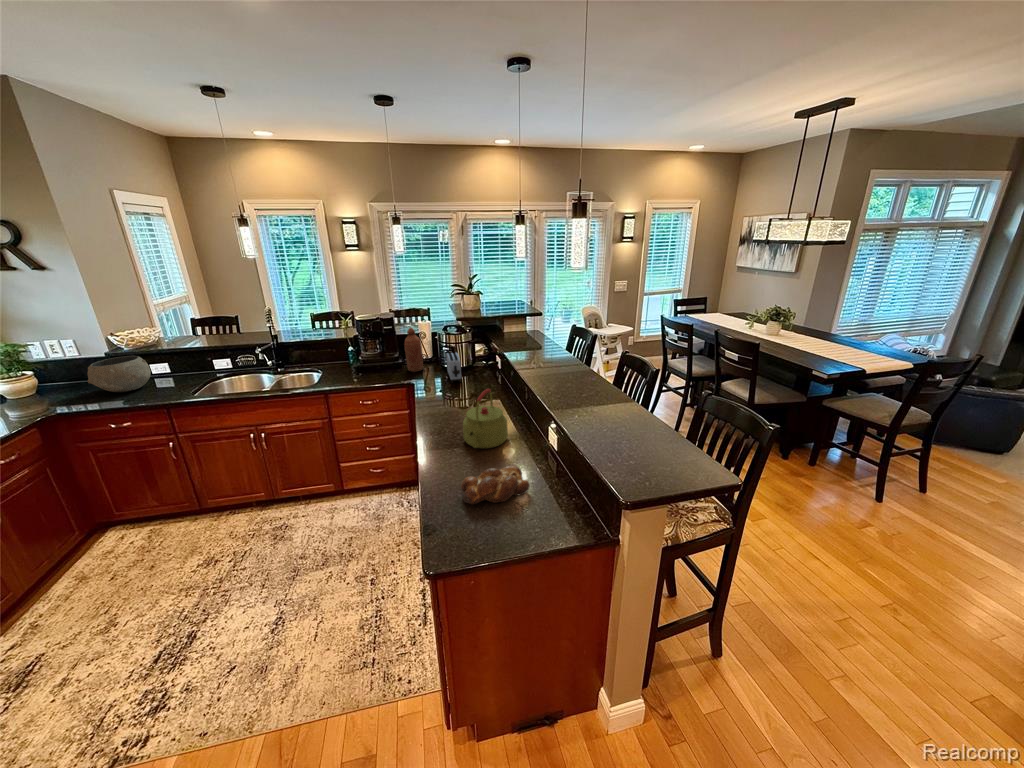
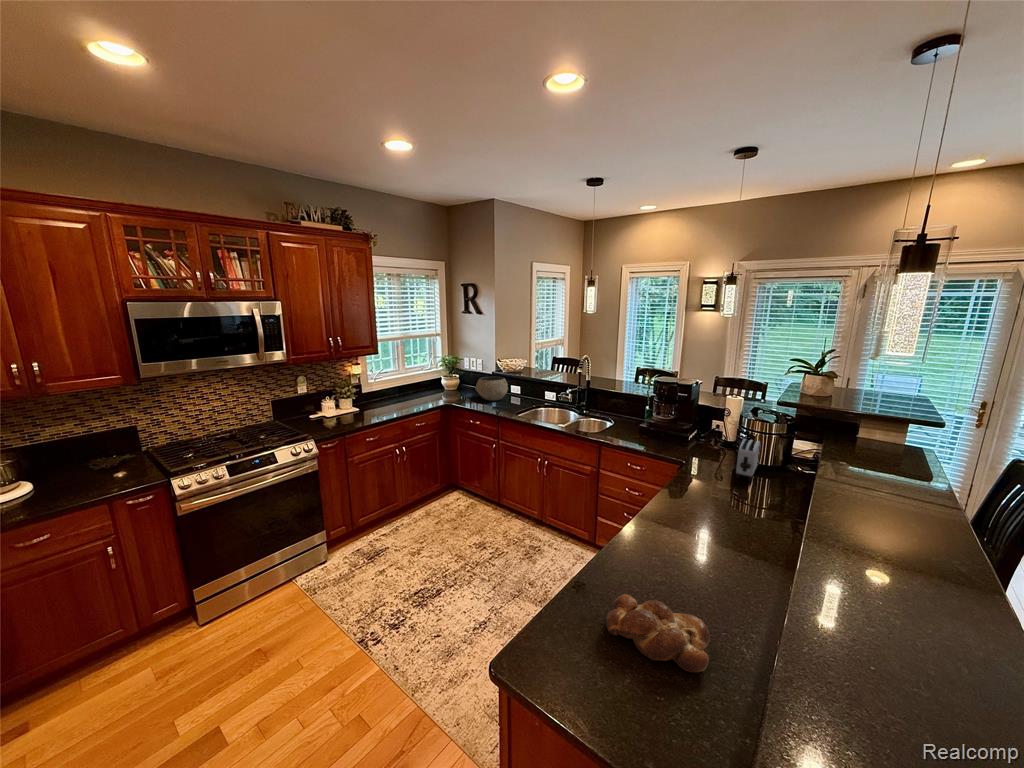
bottle: present [404,328,423,372] -> none [697,398,720,450]
kettle: present [463,389,508,448] -> none [674,497,752,583]

